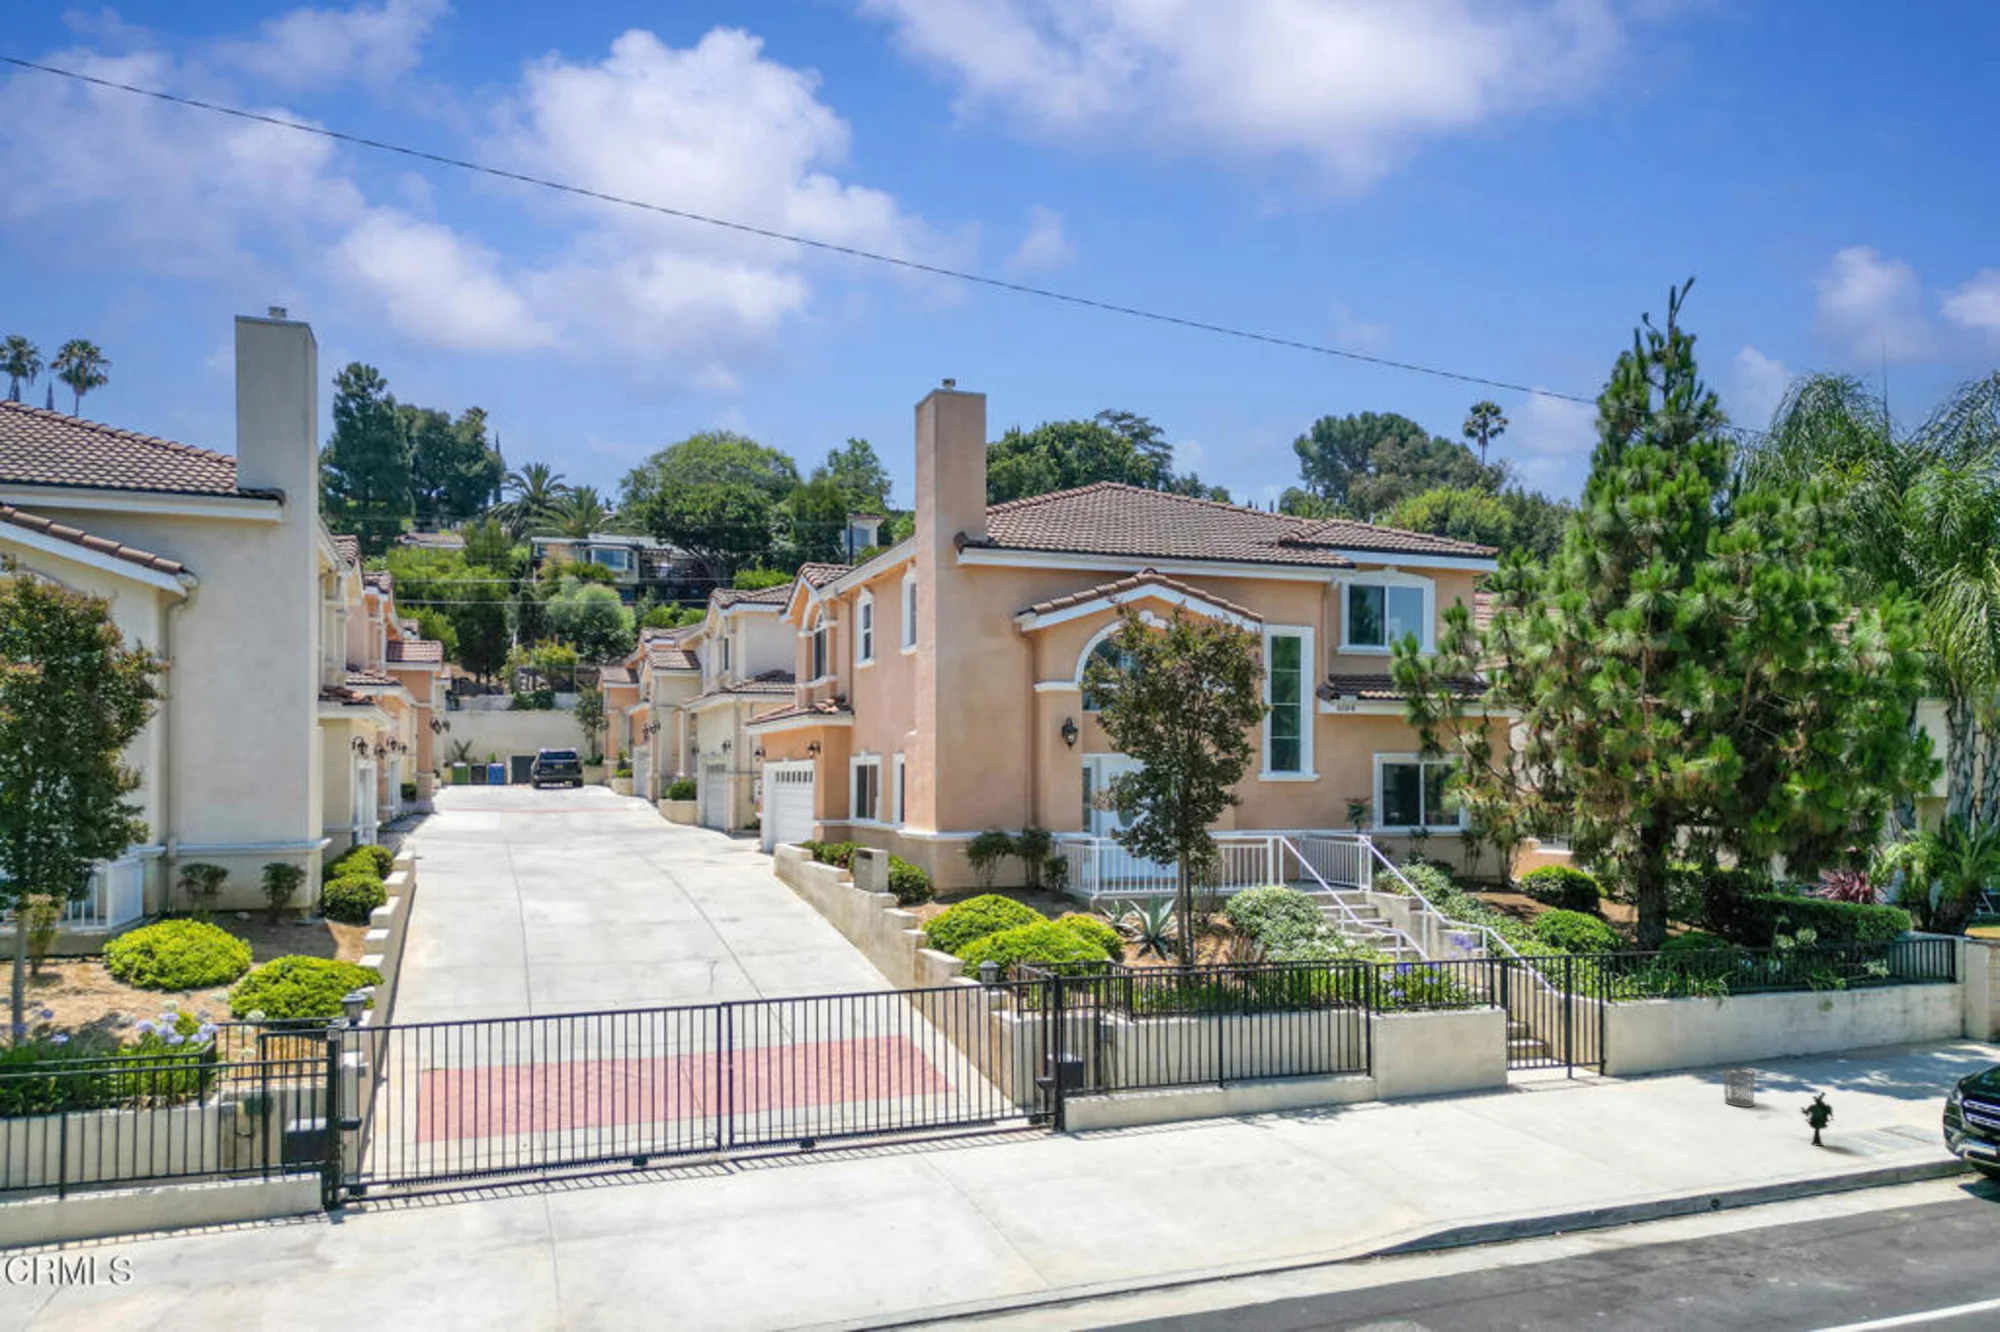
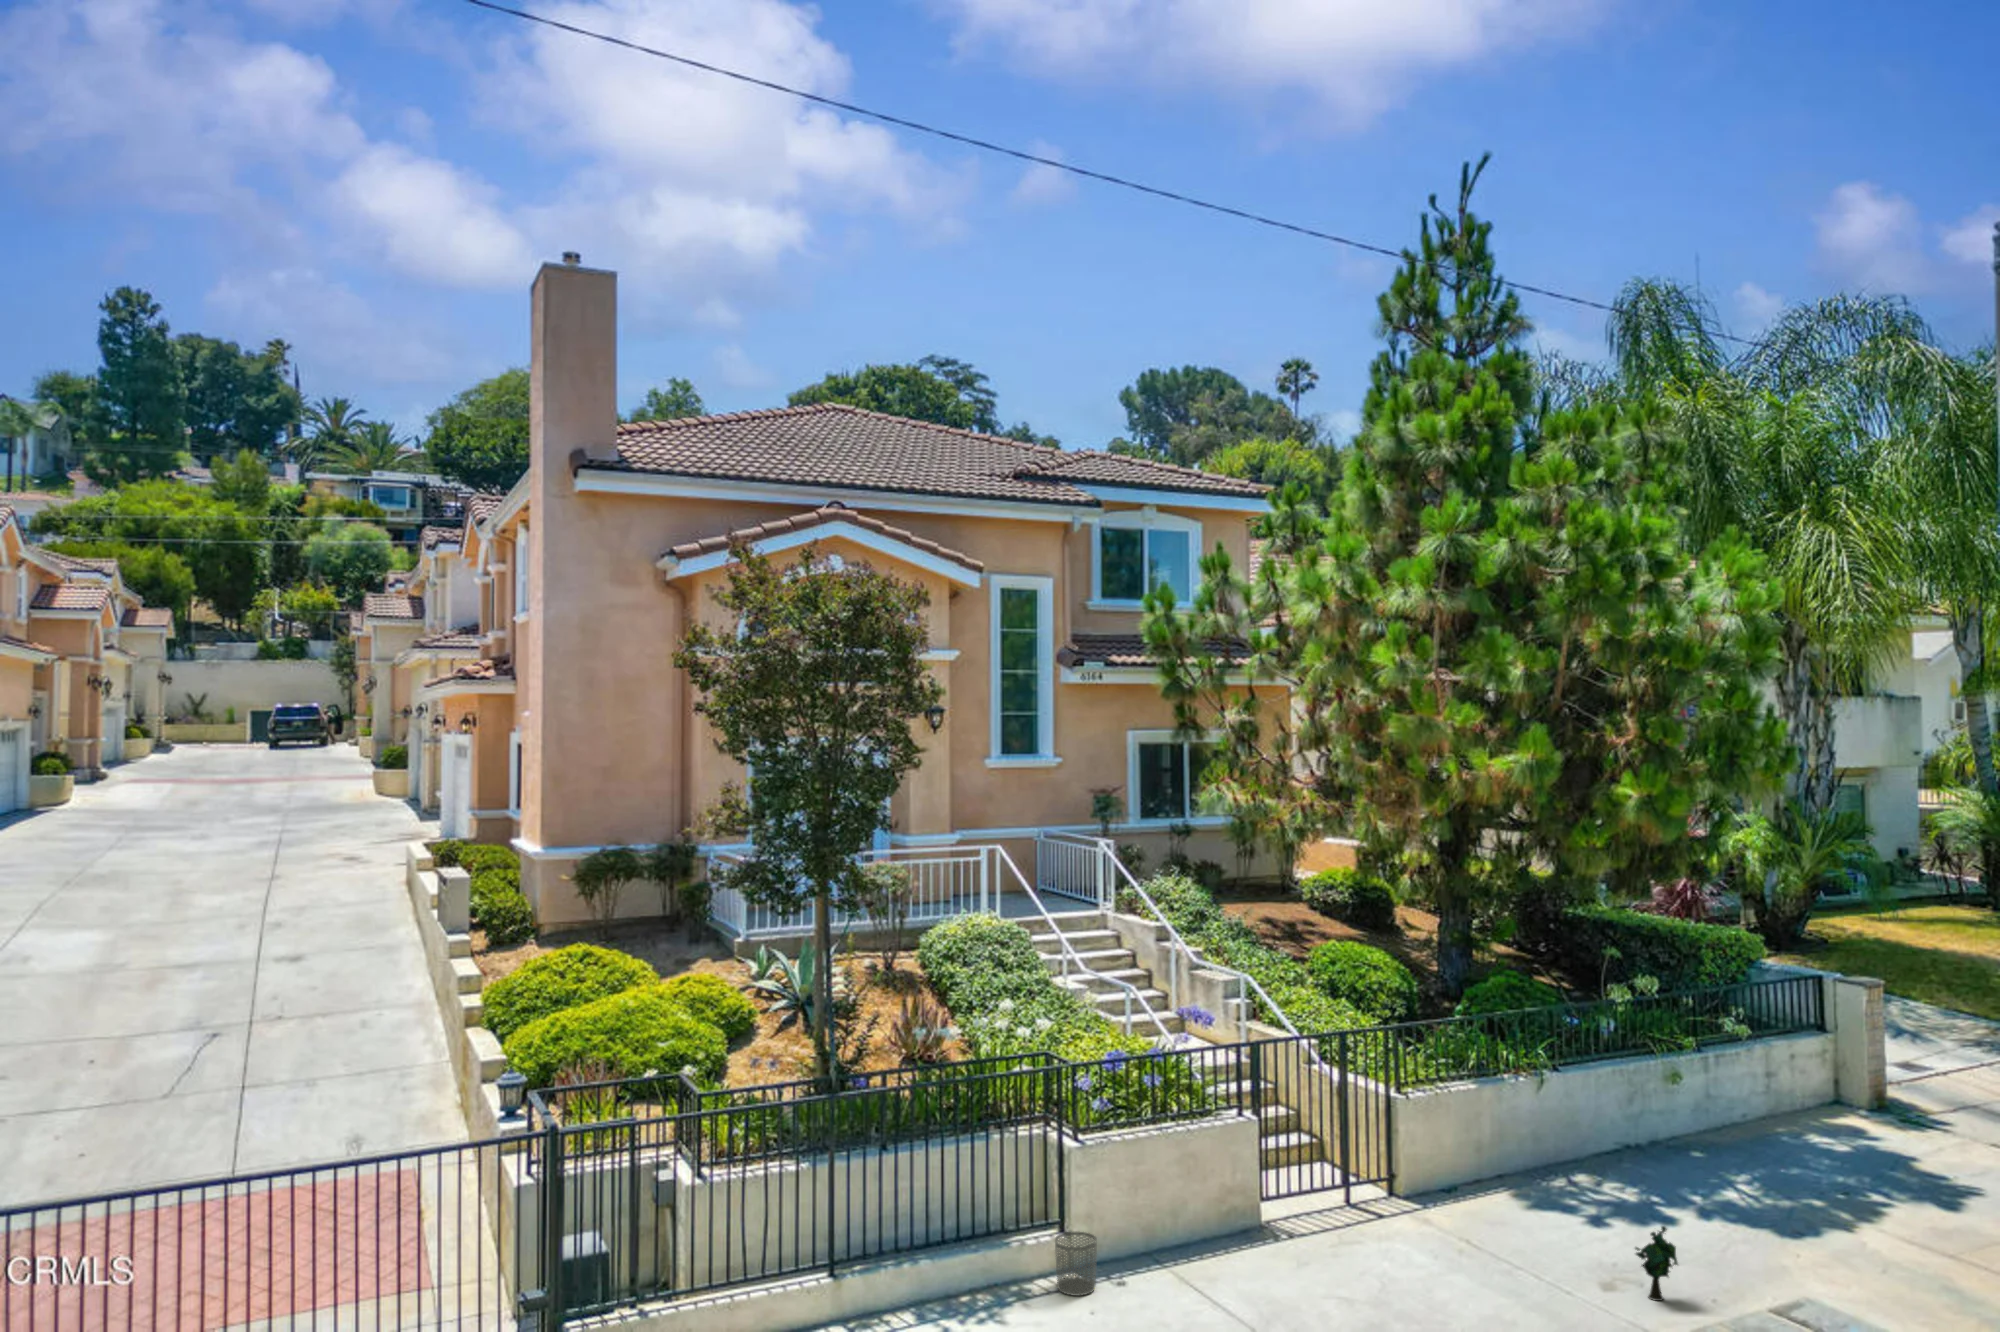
waste bin: present [1723,1067,1755,1107] -> present [1055,1232,1097,1296]

